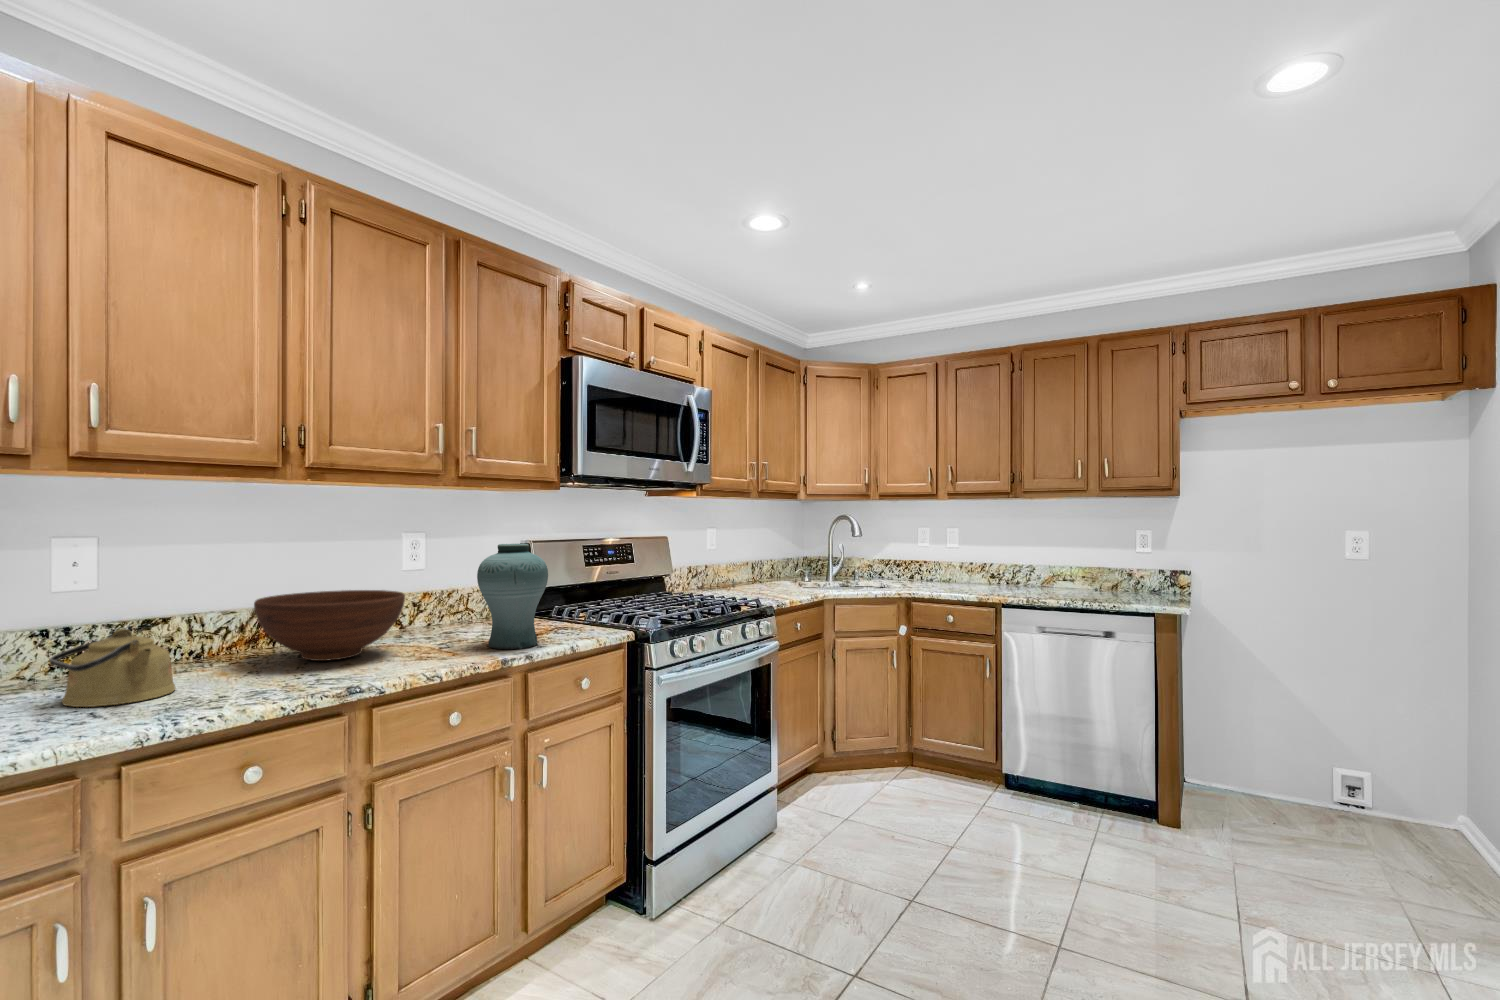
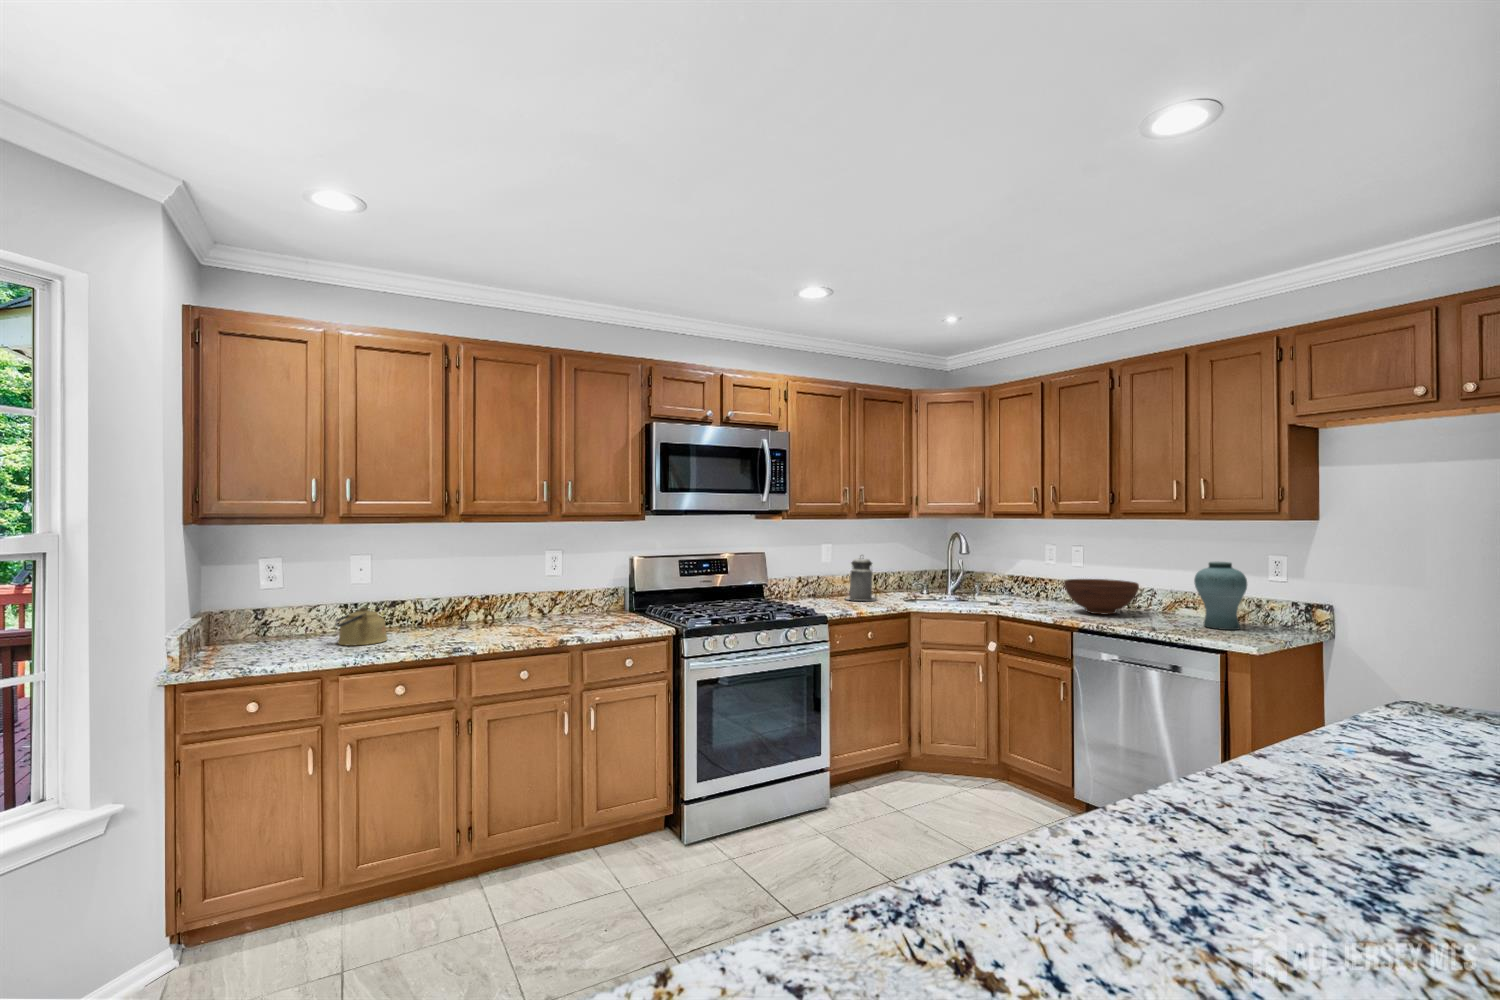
canister: none [739,538,776,591] -> present [846,558,876,601]
vase: present [477,544,548,649] -> present [1194,562,1247,630]
fruit bowl: present [254,590,405,661] -> present [1064,579,1139,615]

